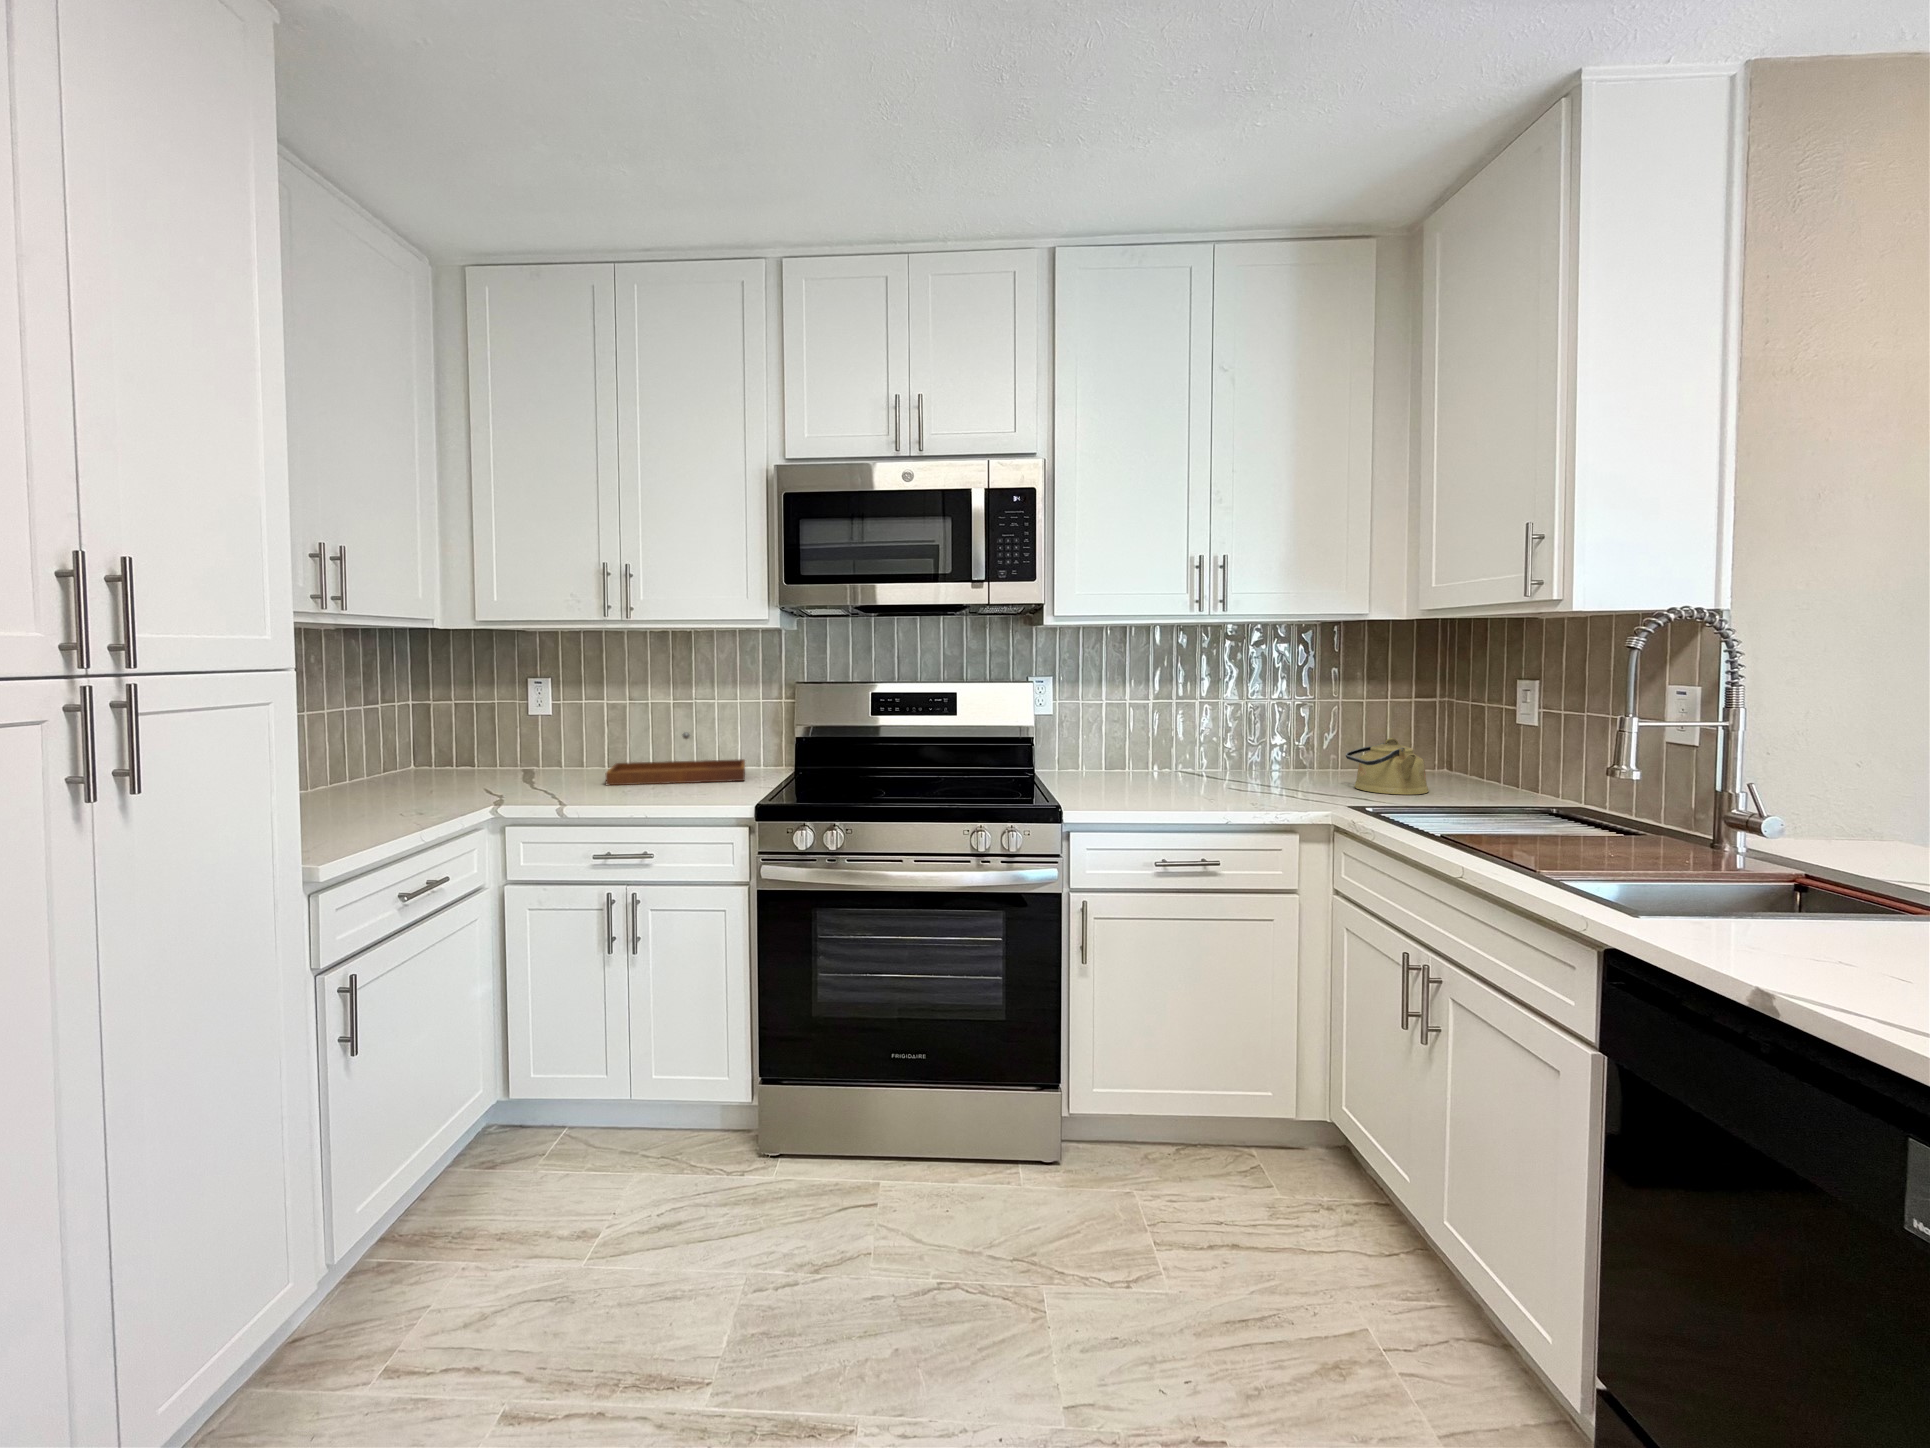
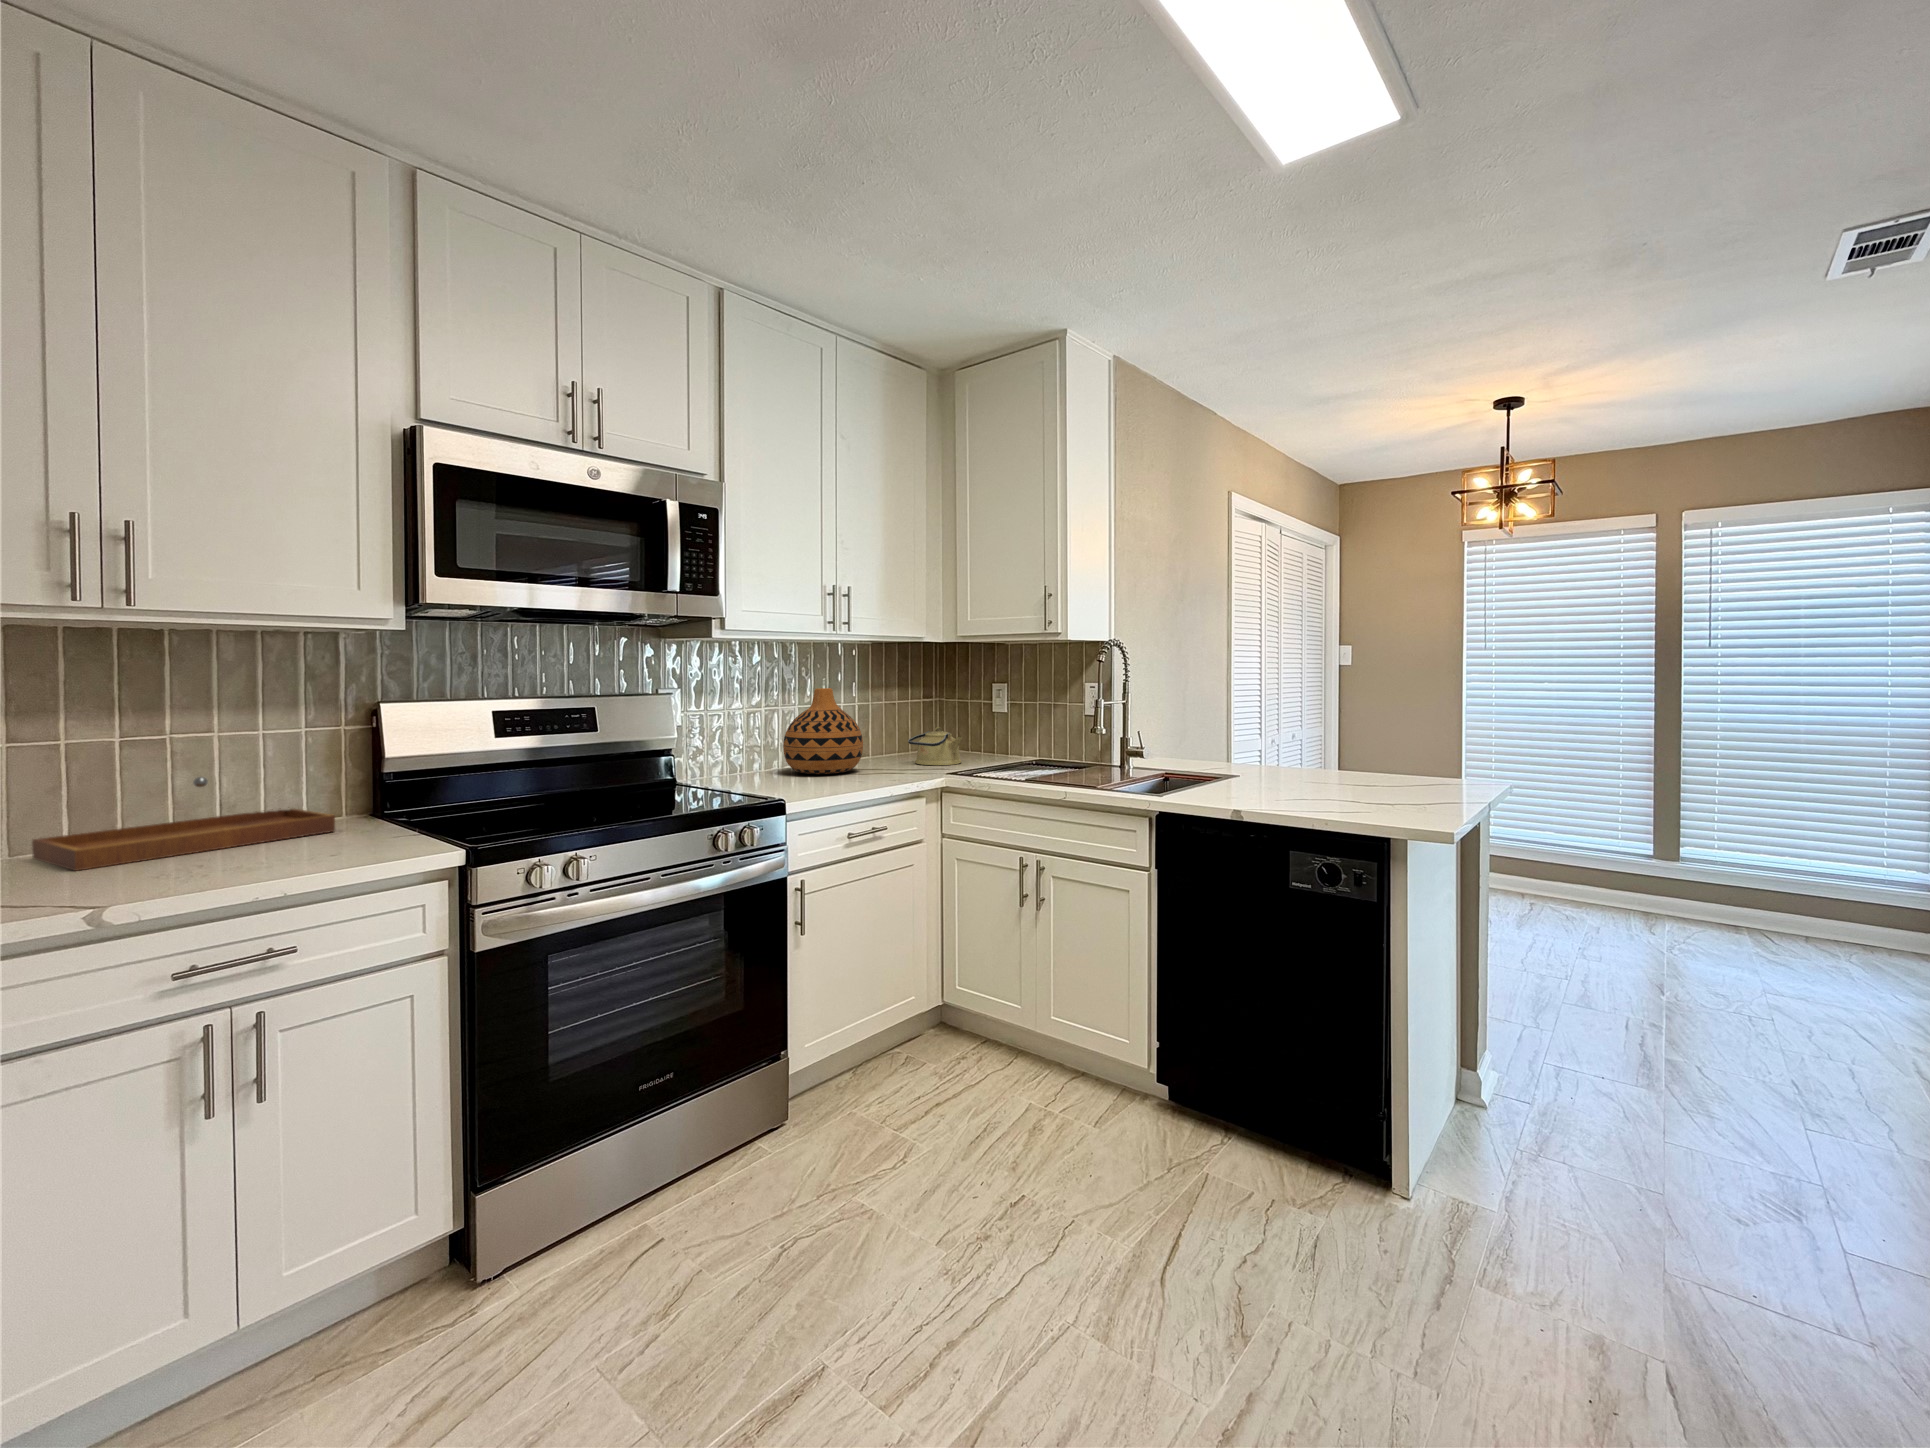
vase: none [1158,679,1258,786] -> present [783,688,863,774]

